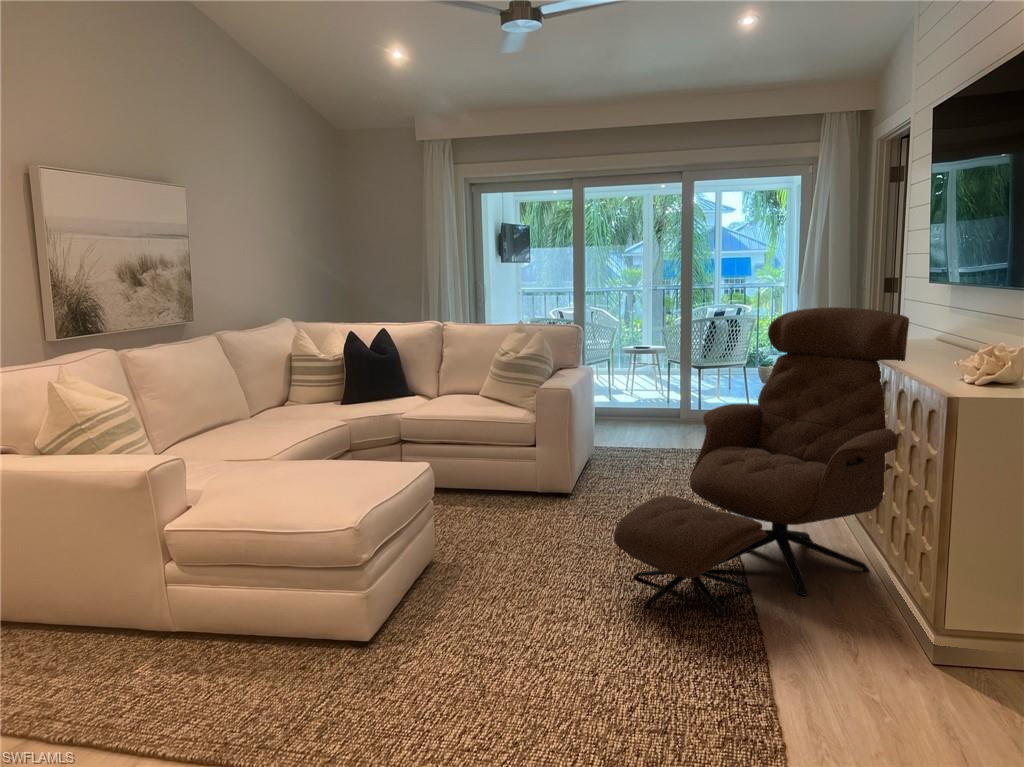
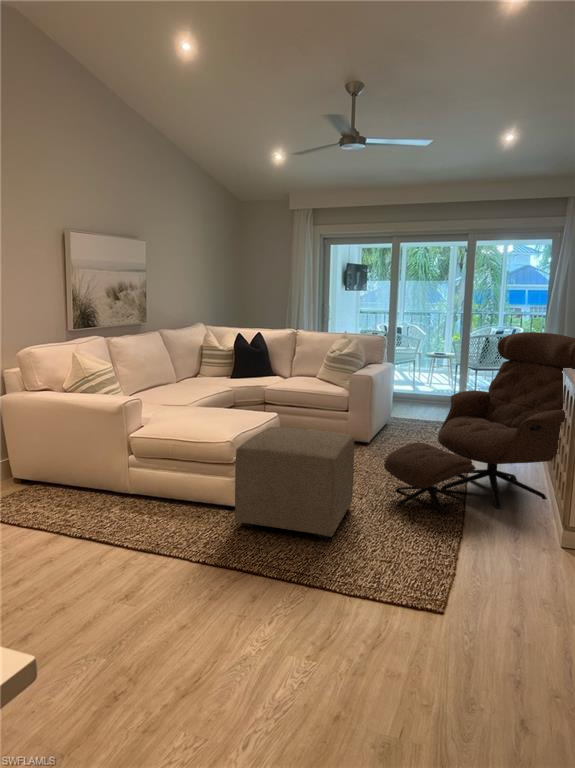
ottoman: none [367,491,571,692] -> present [235,427,354,538]

